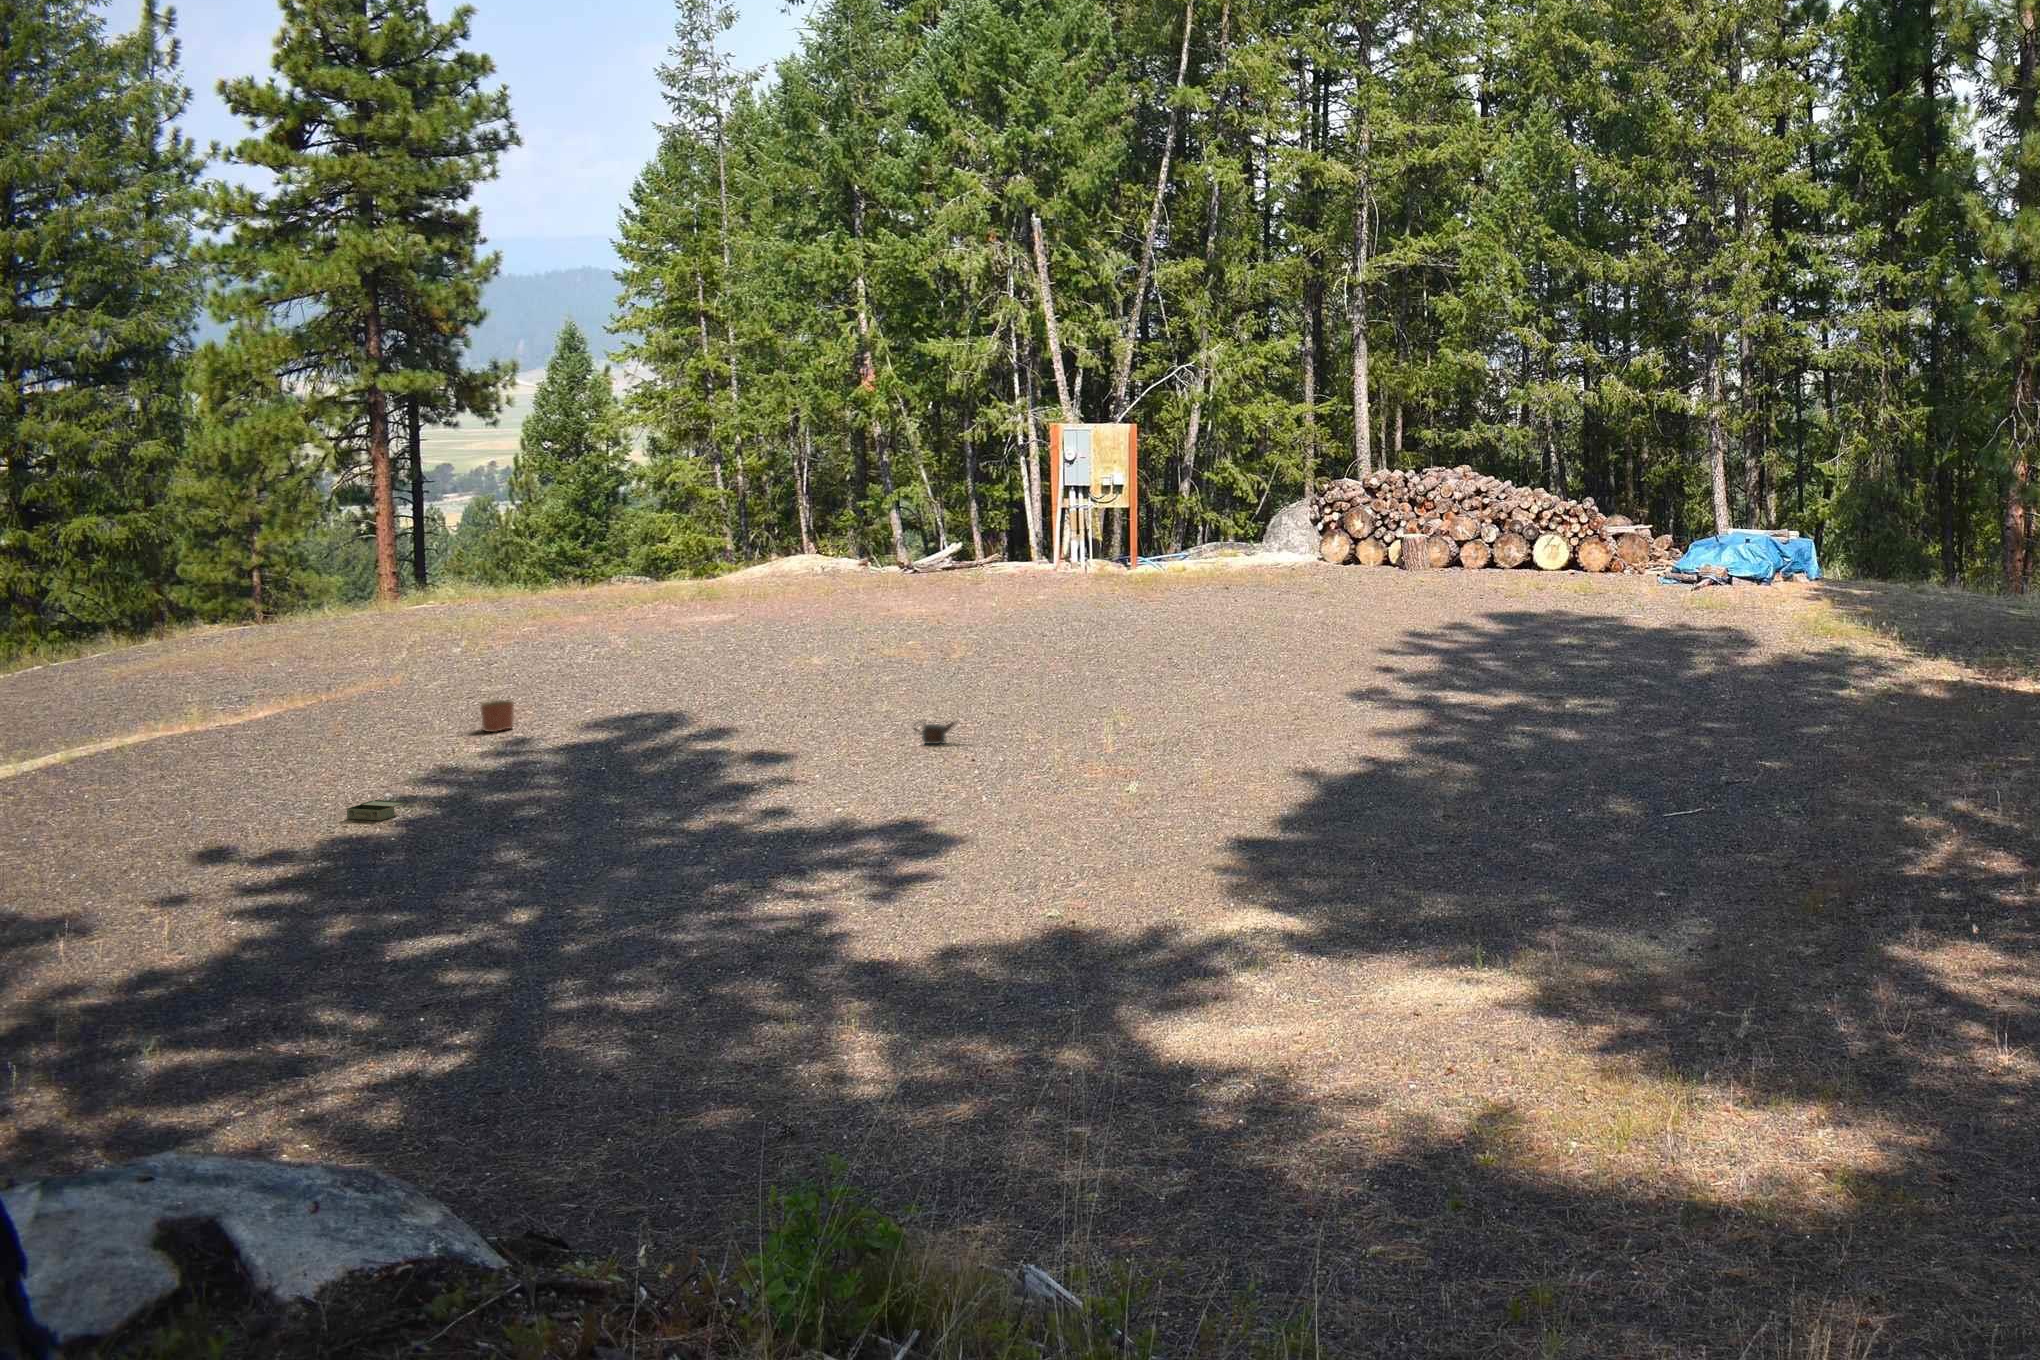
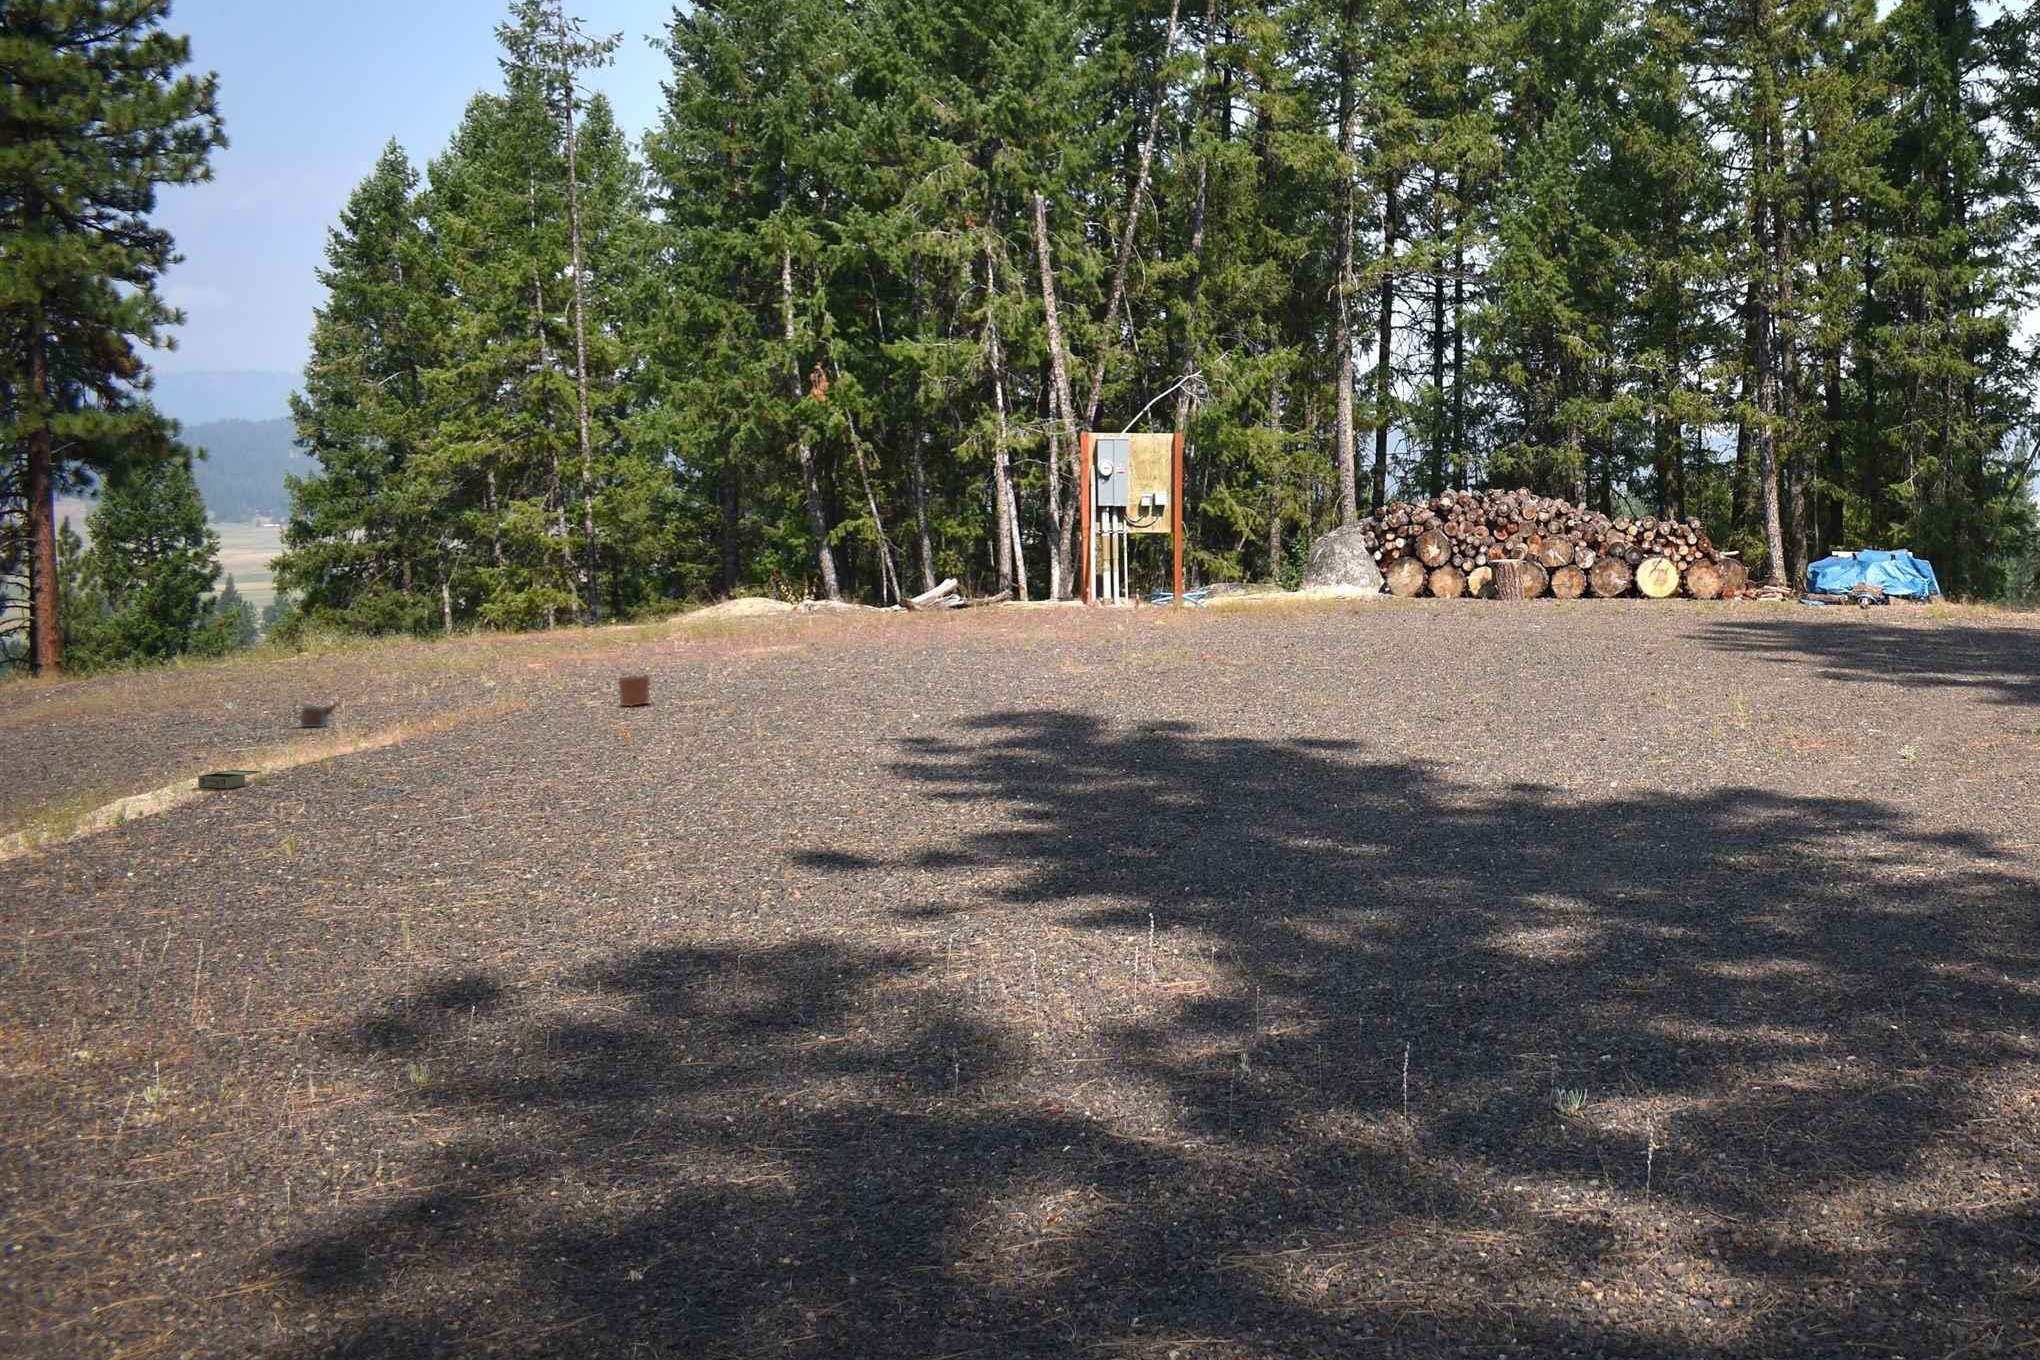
planter: present [480,700,514,732] -> present [619,676,650,706]
watering can: present [915,722,956,744] -> present [293,703,338,727]

